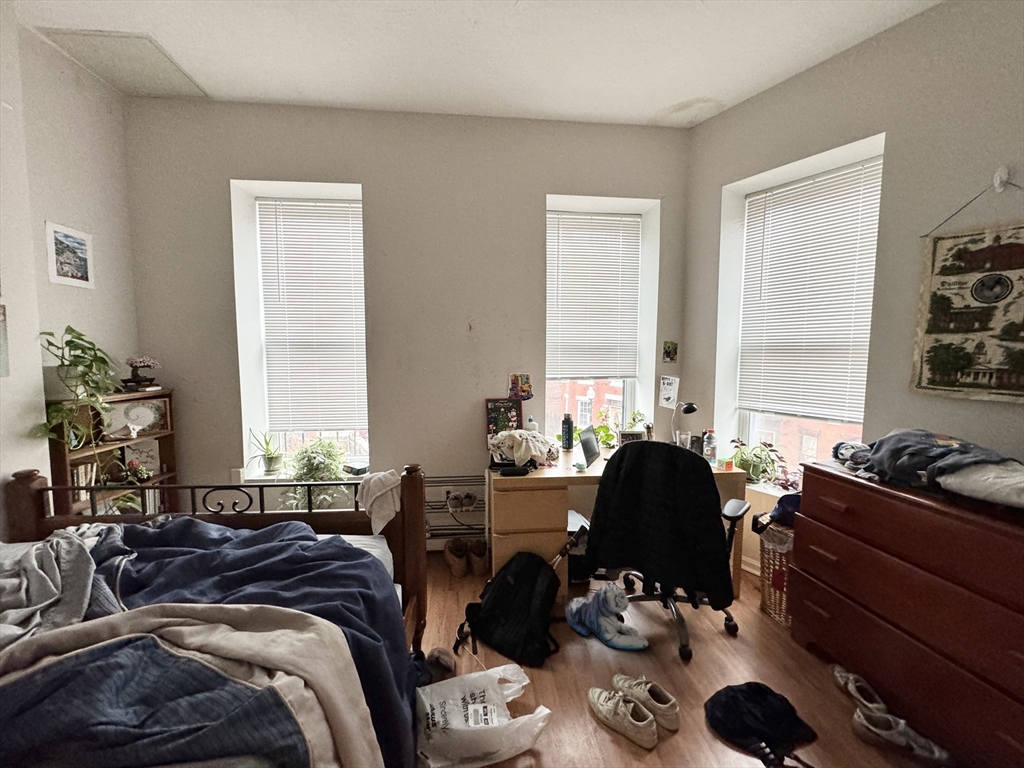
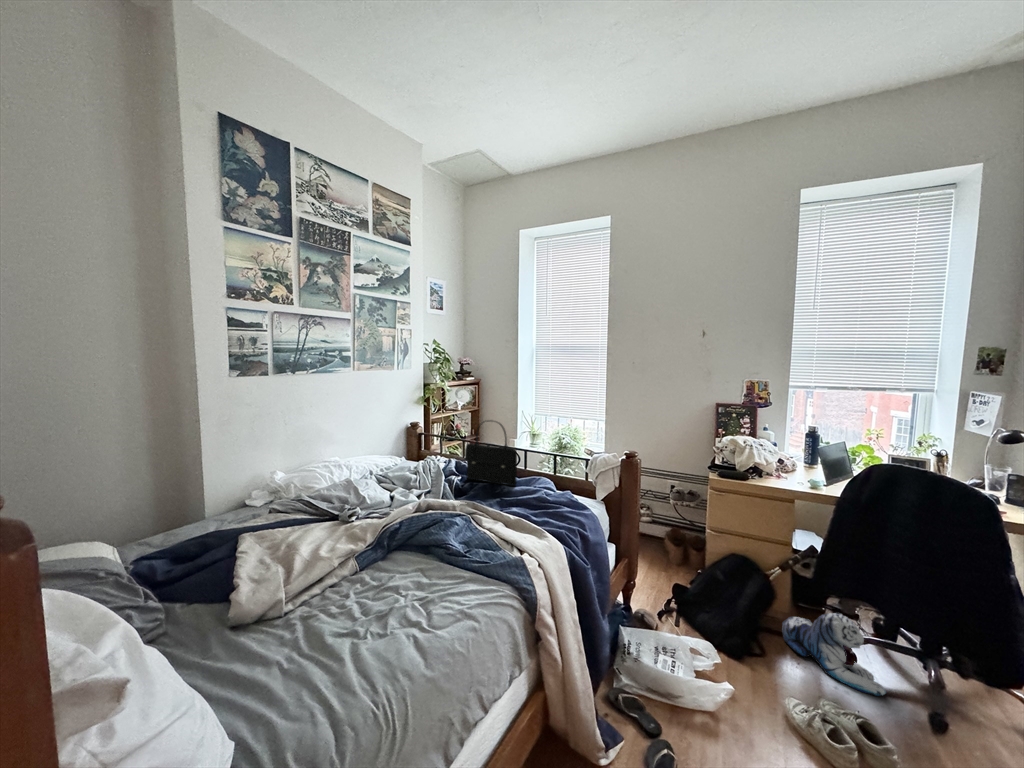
handbag: none [141,452,249,556] -> present [465,420,517,486]

